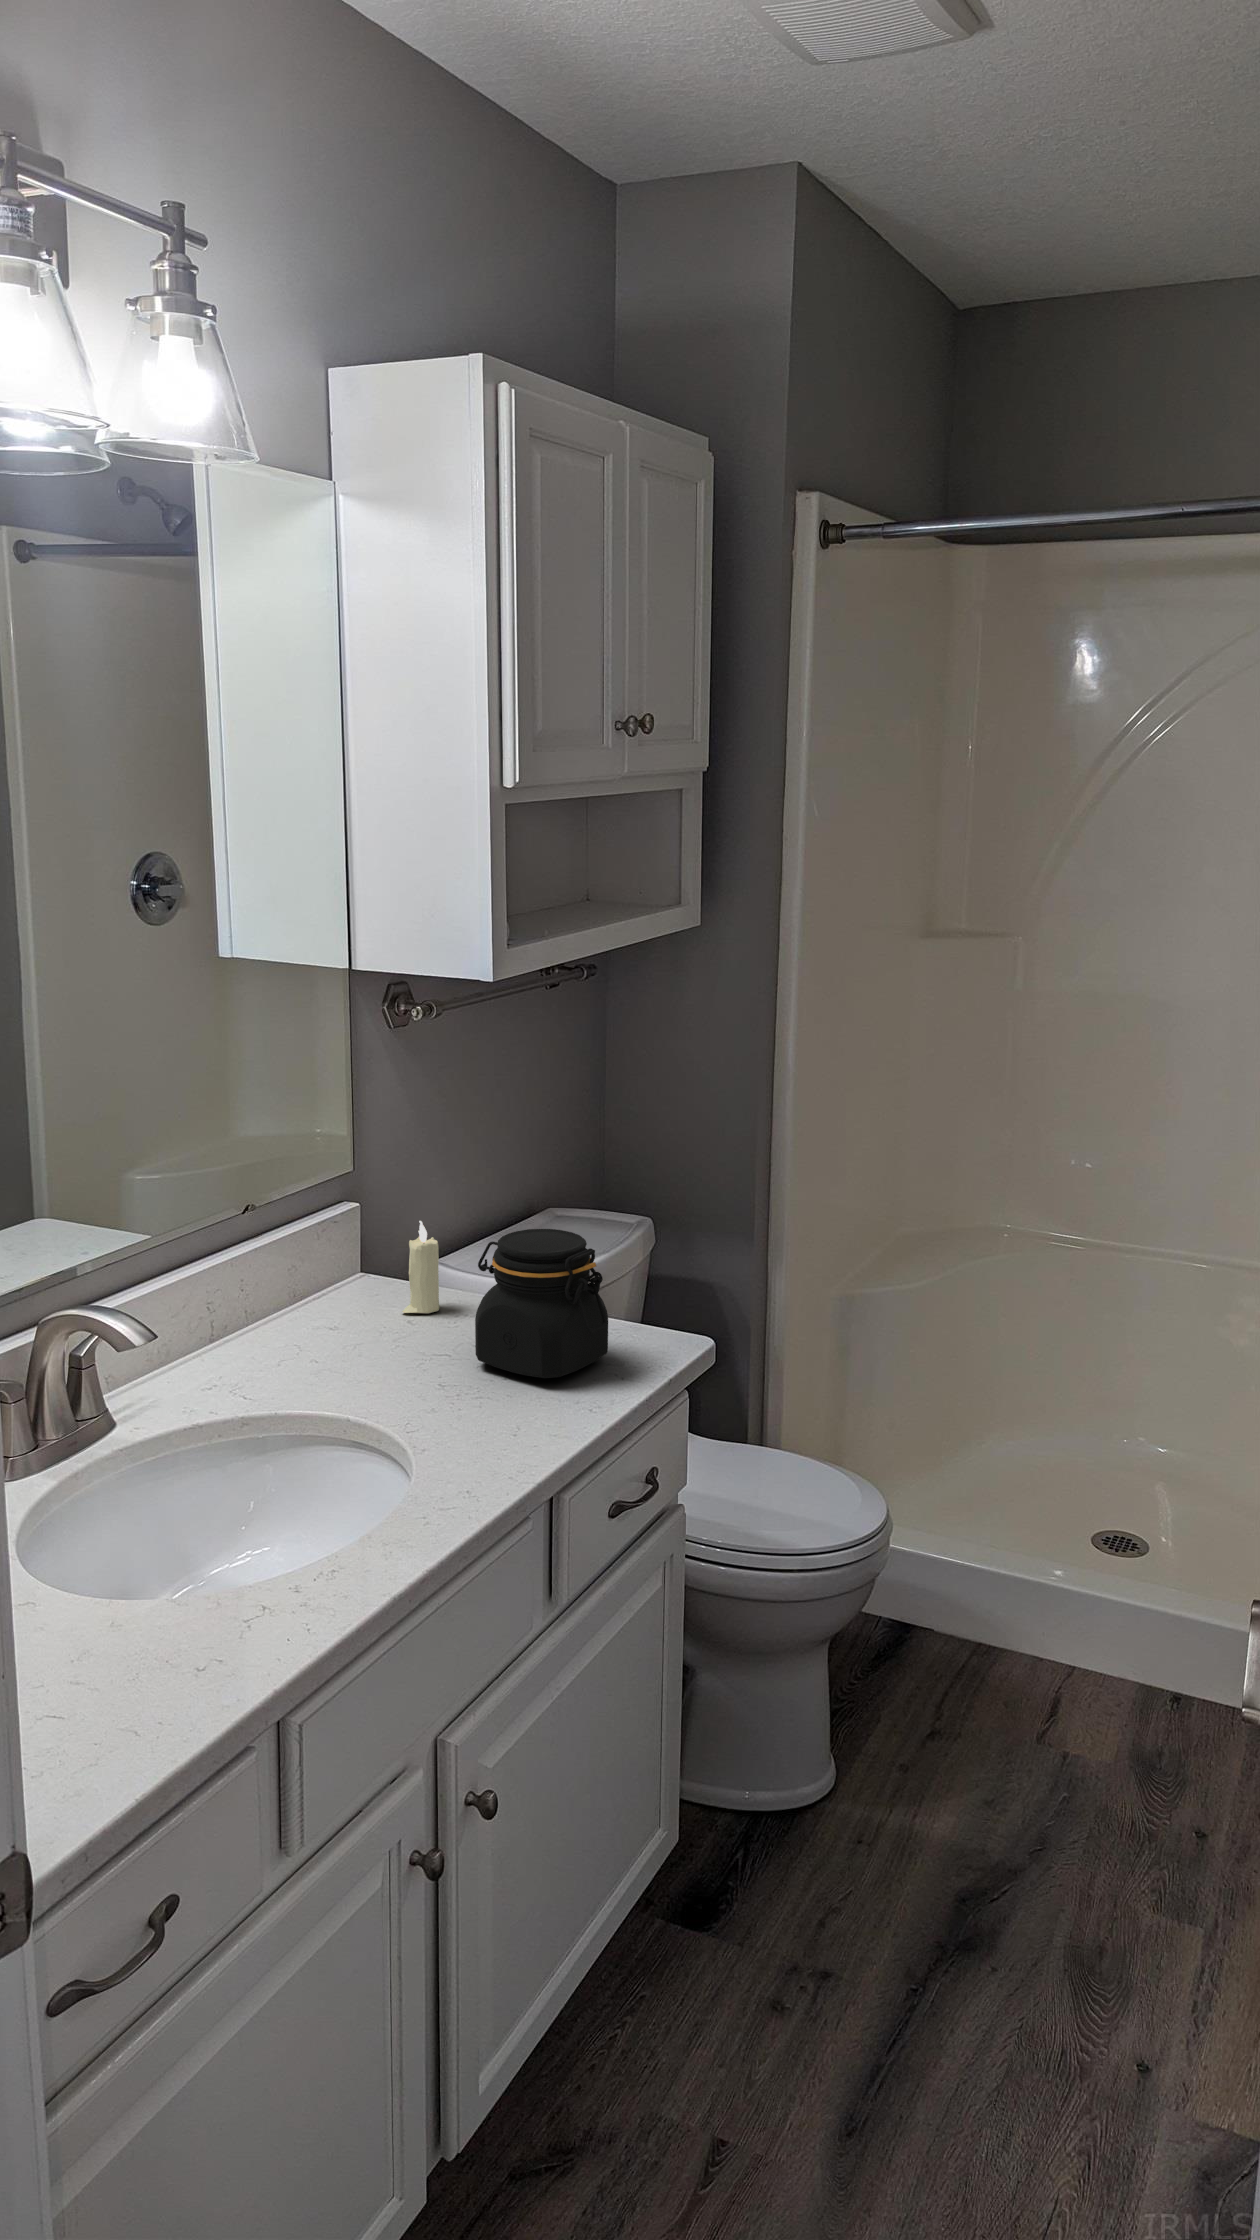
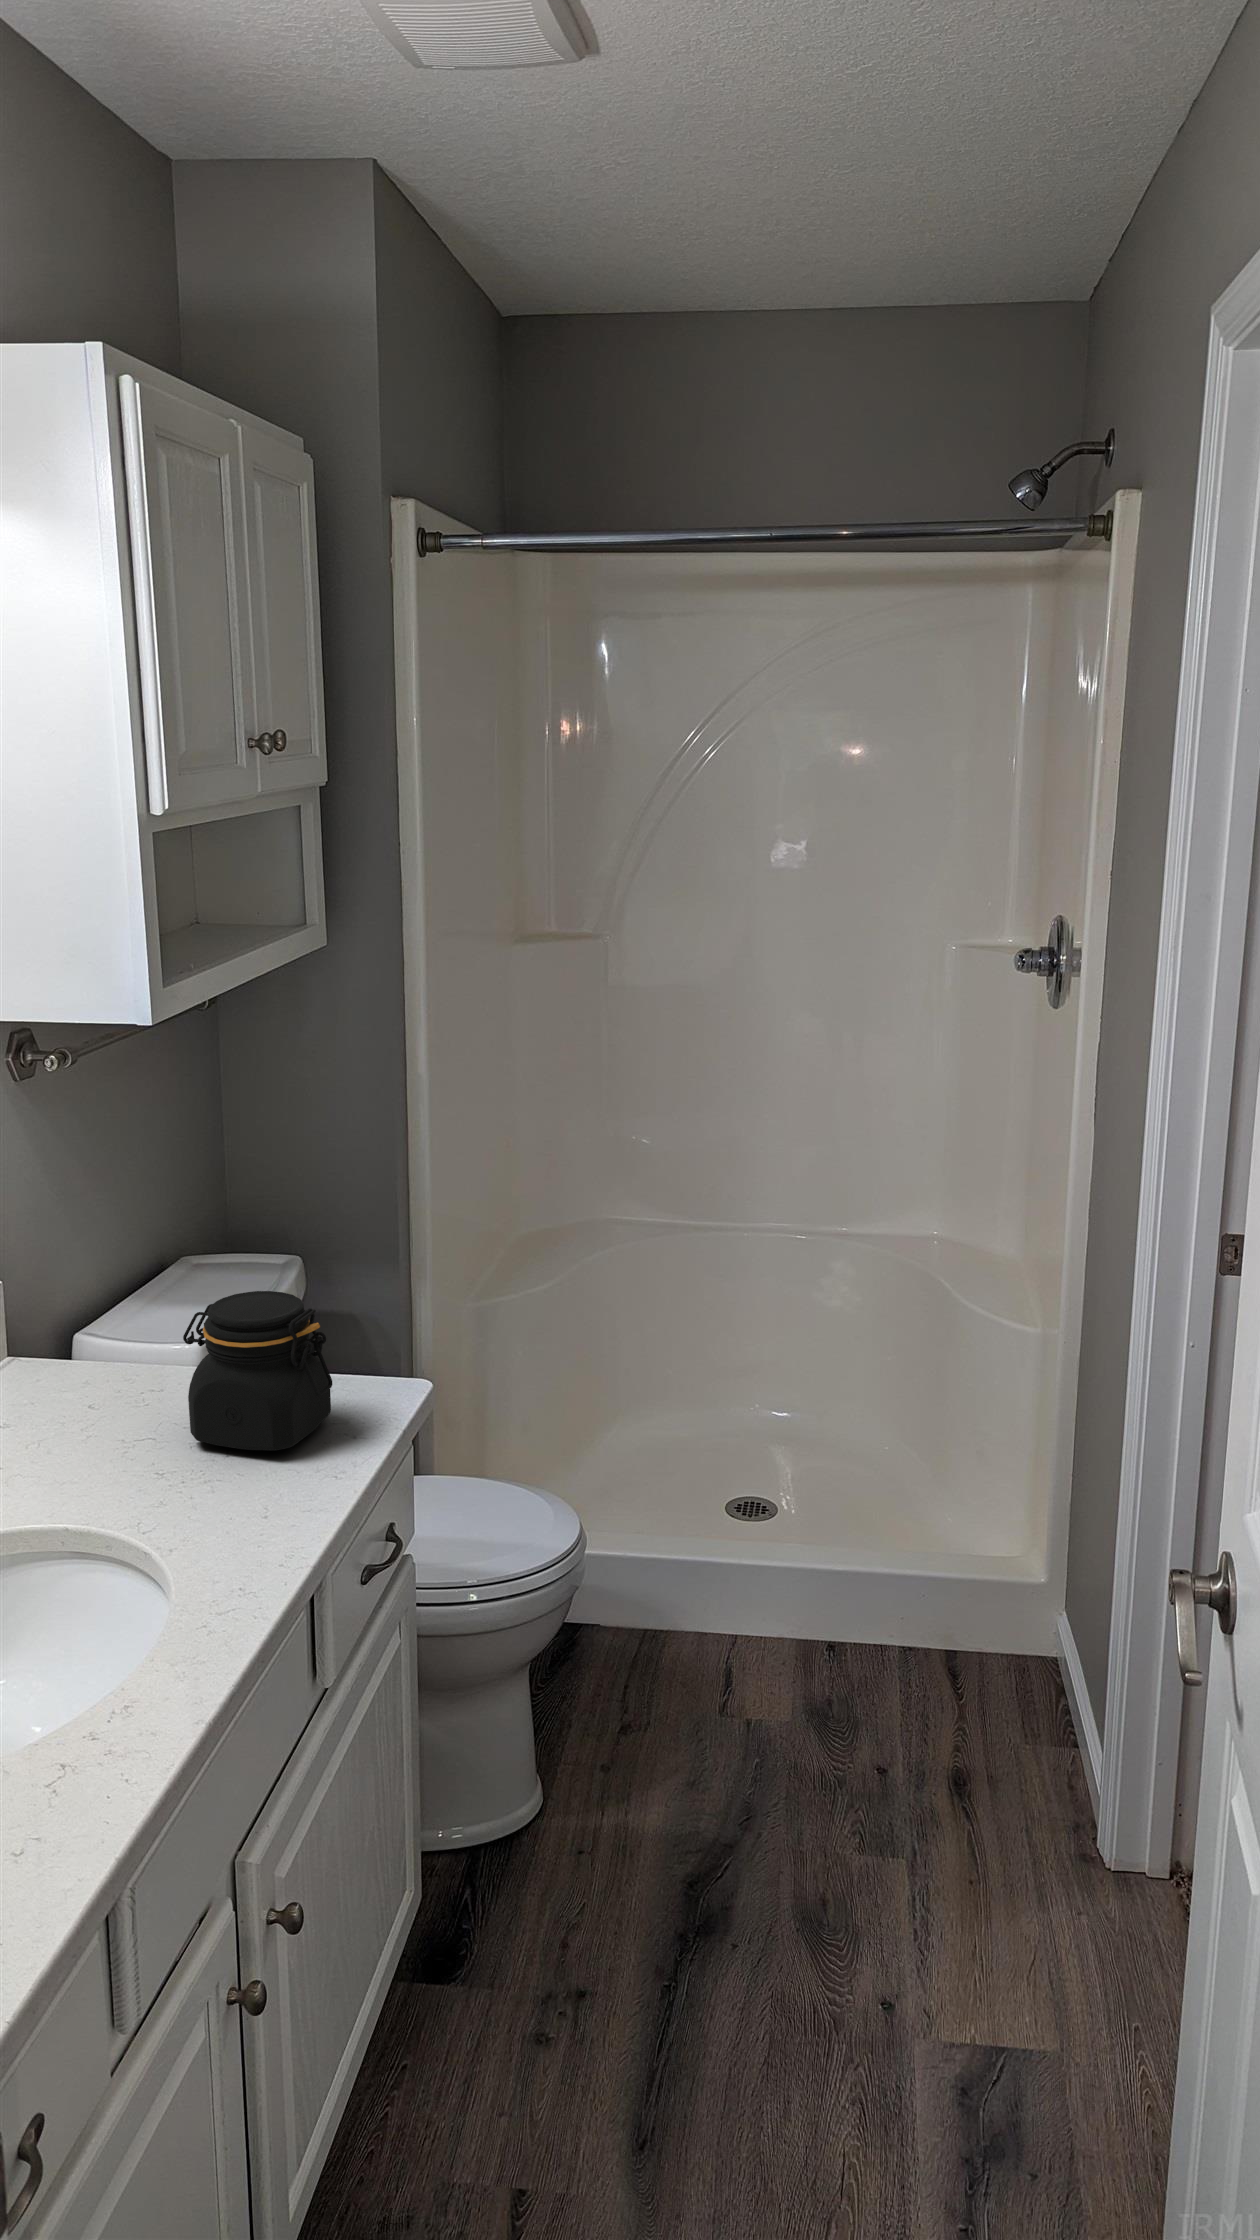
candle: present [402,1221,439,1313] -> none [85,1295,126,1396]

